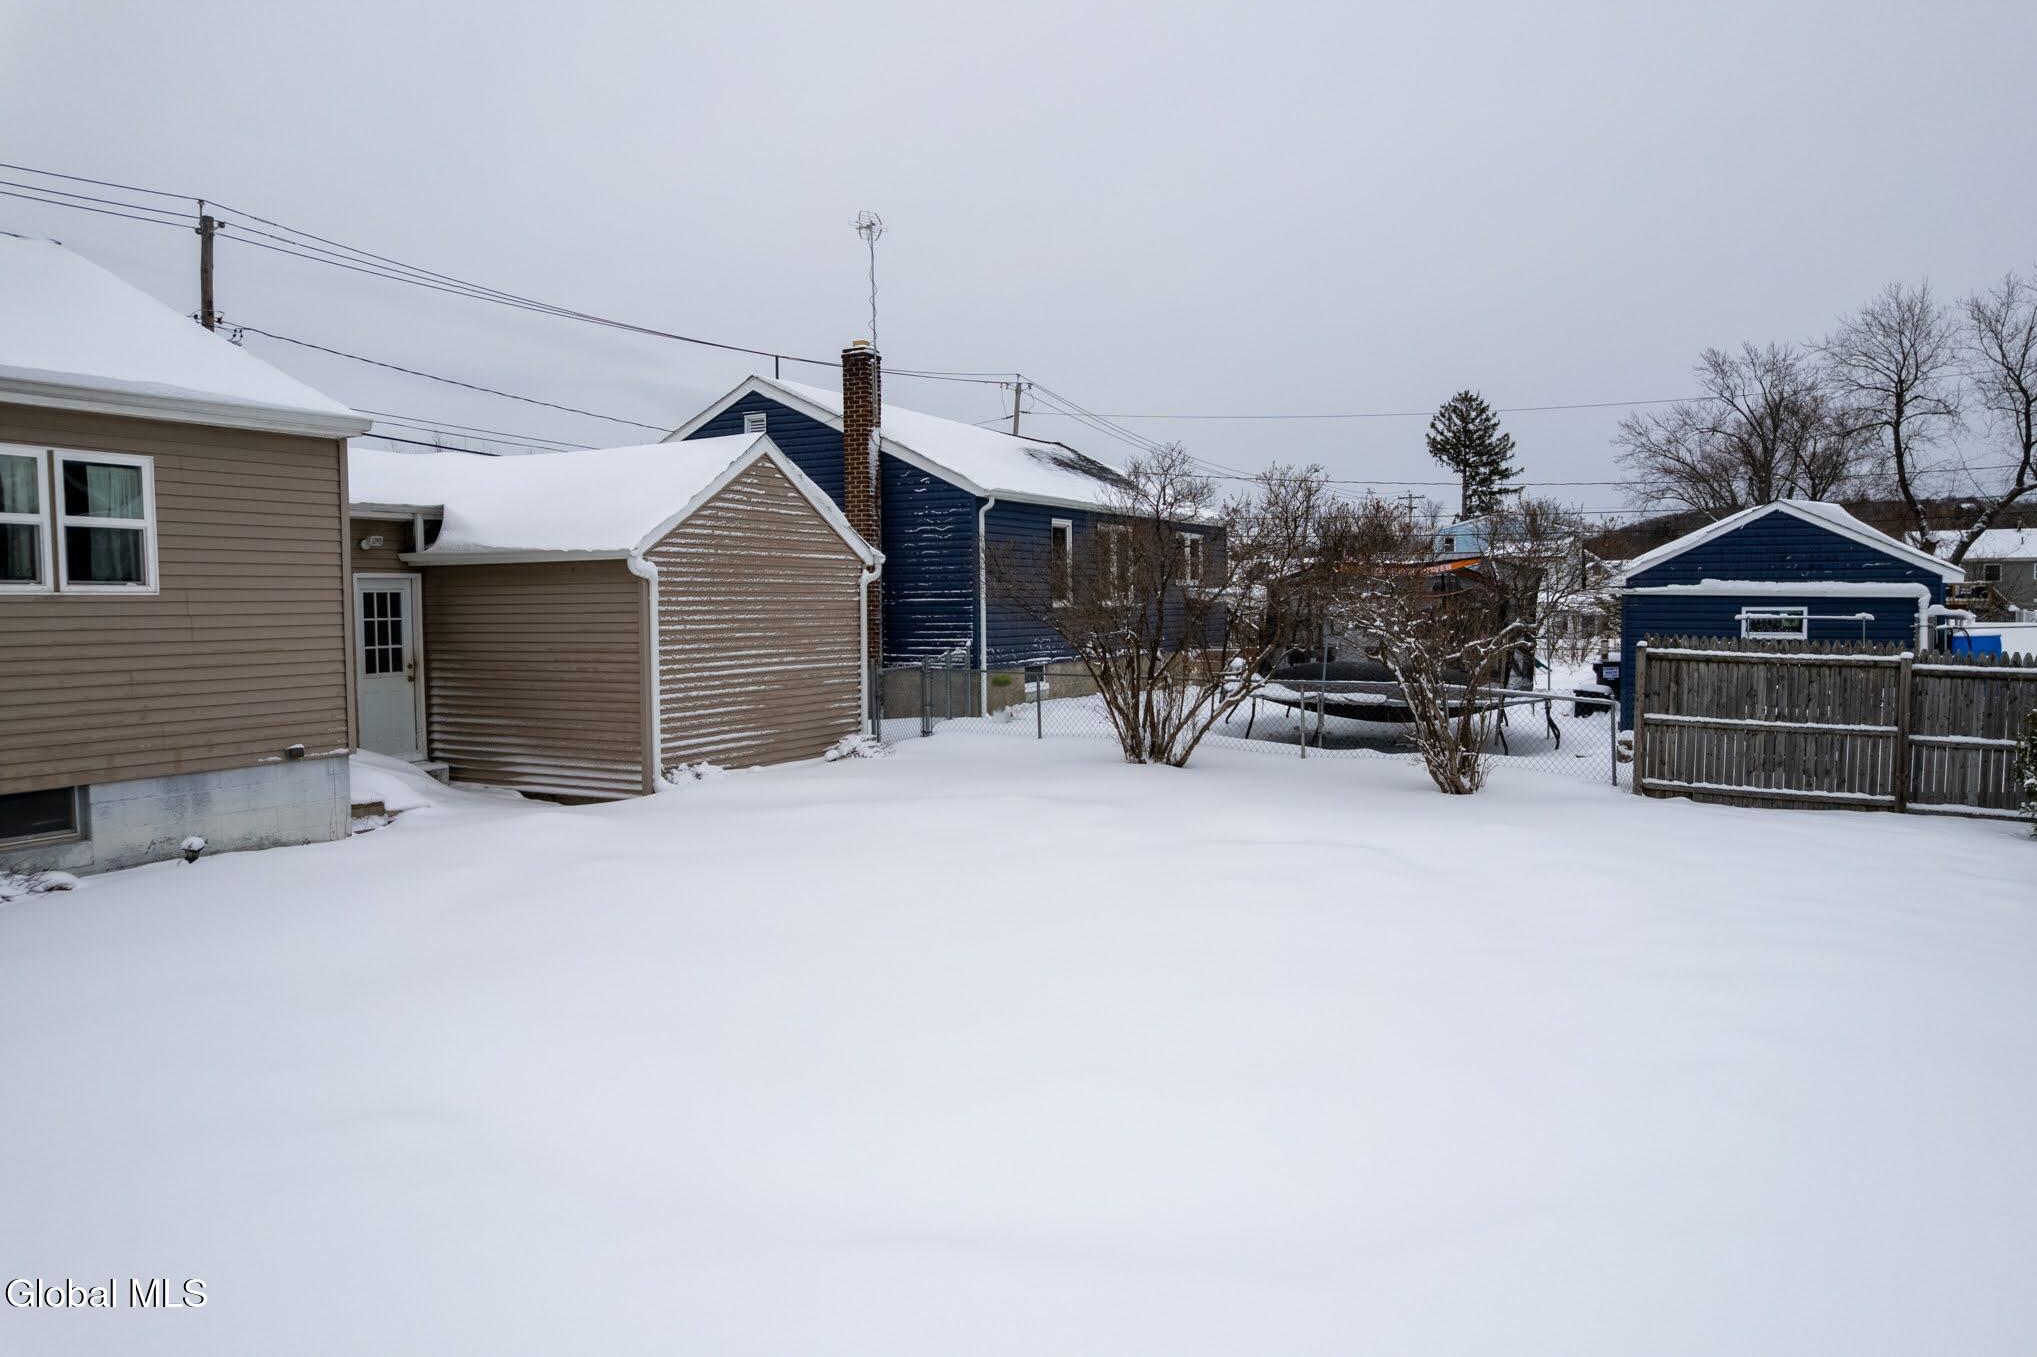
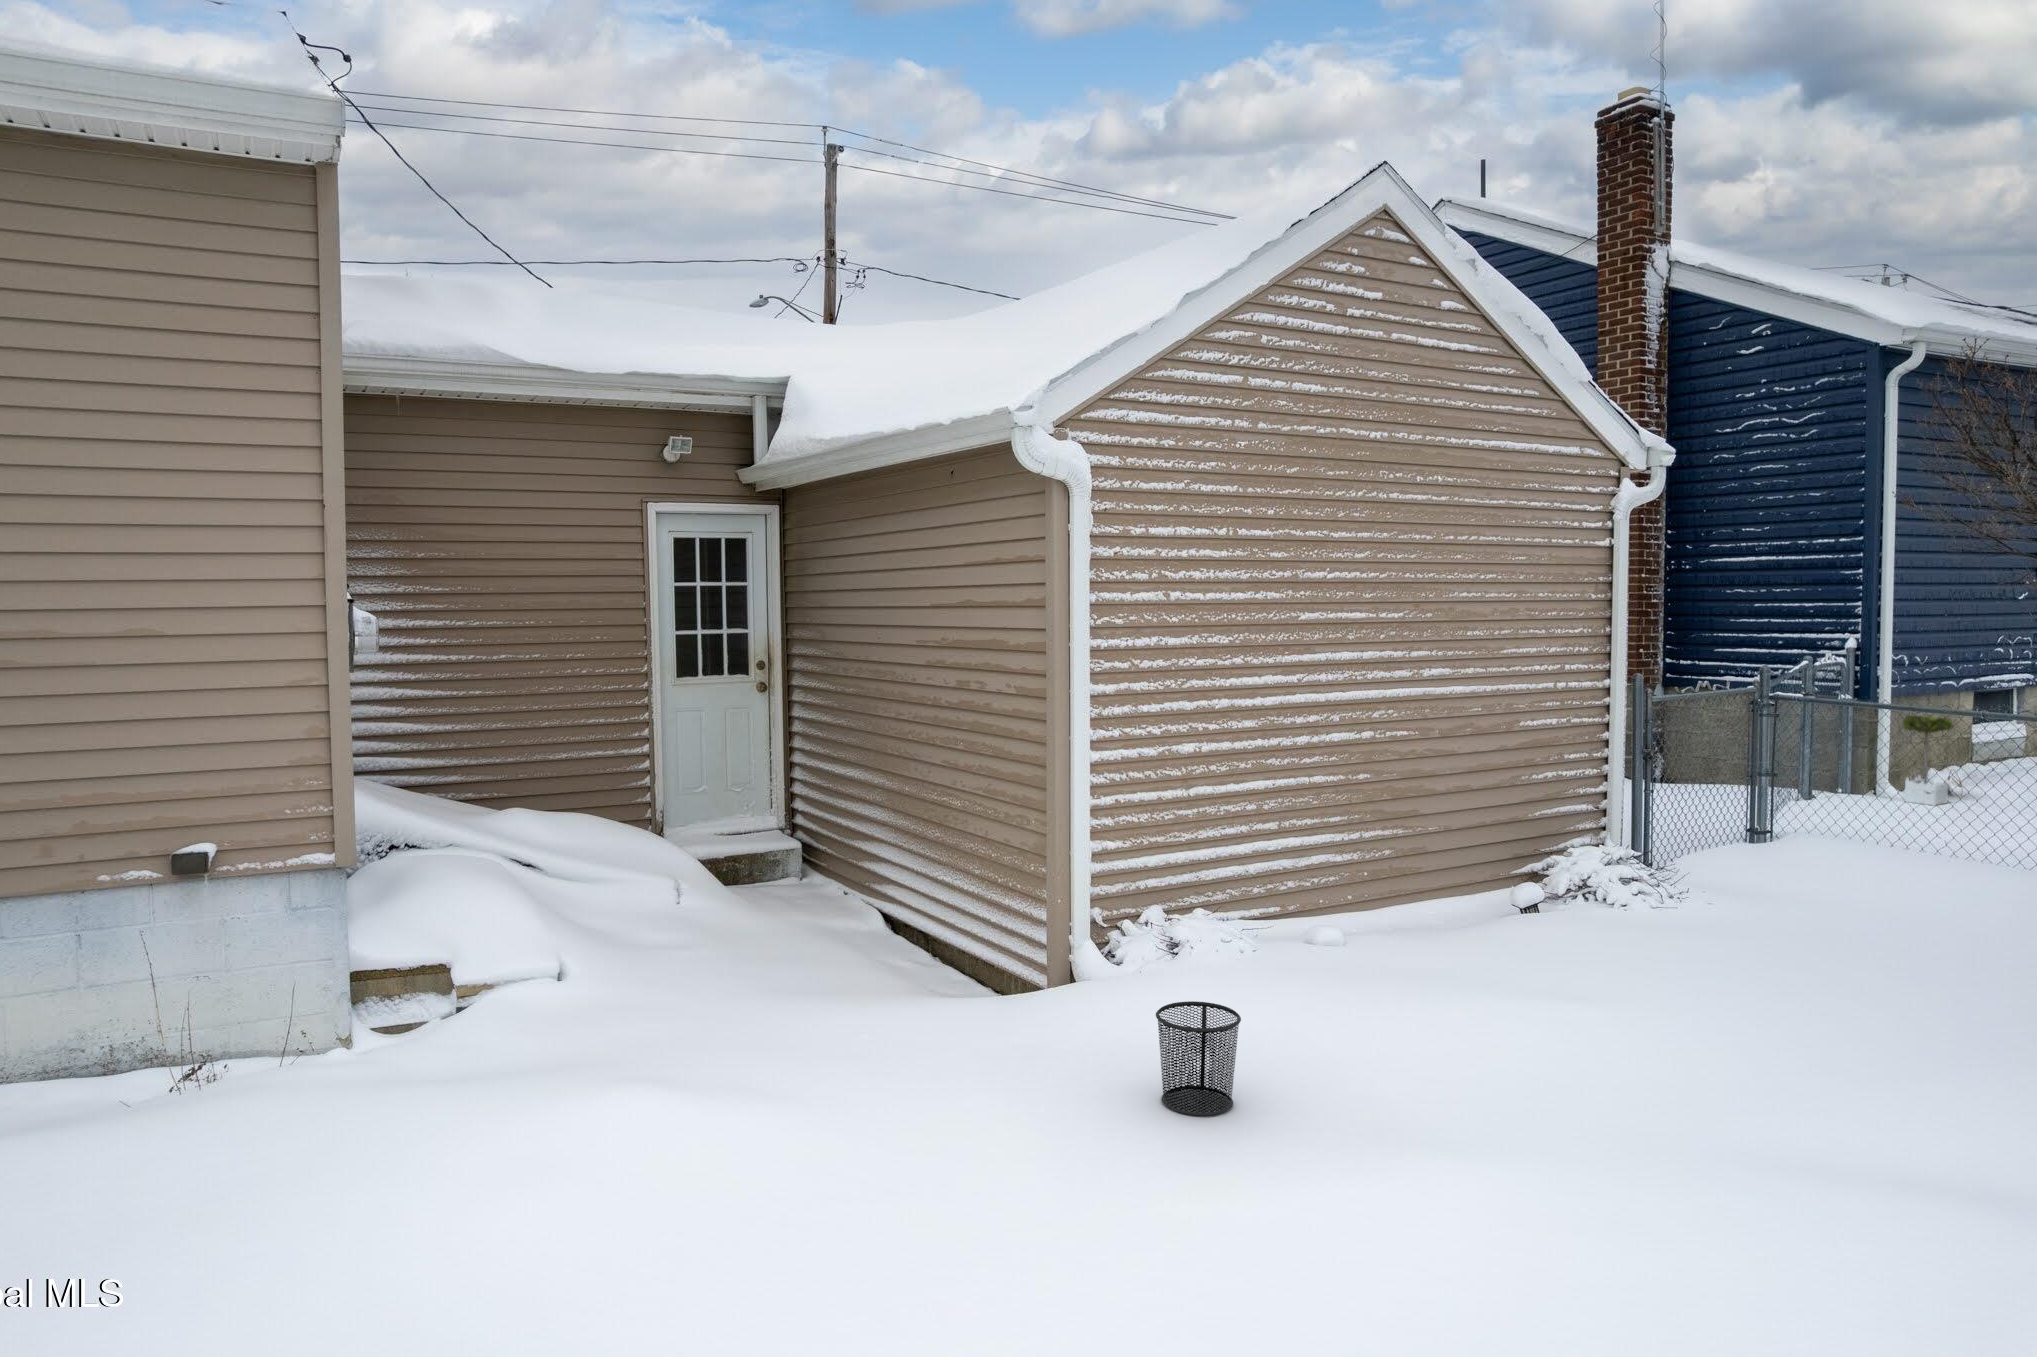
waste bin: none [727,772,757,807] -> present [1156,1001,1241,1116]

